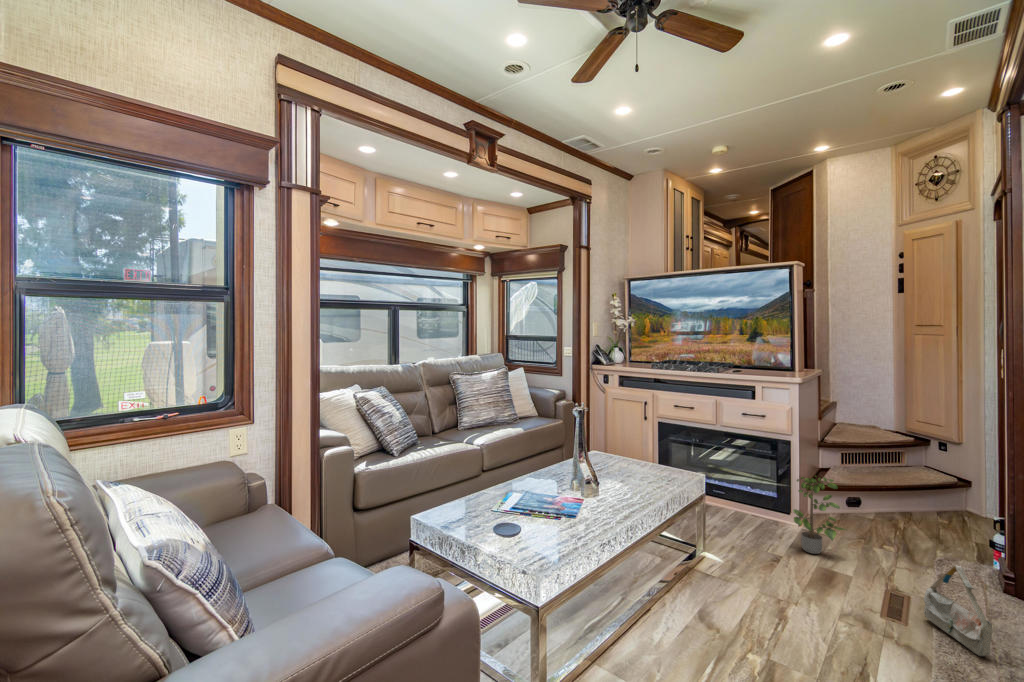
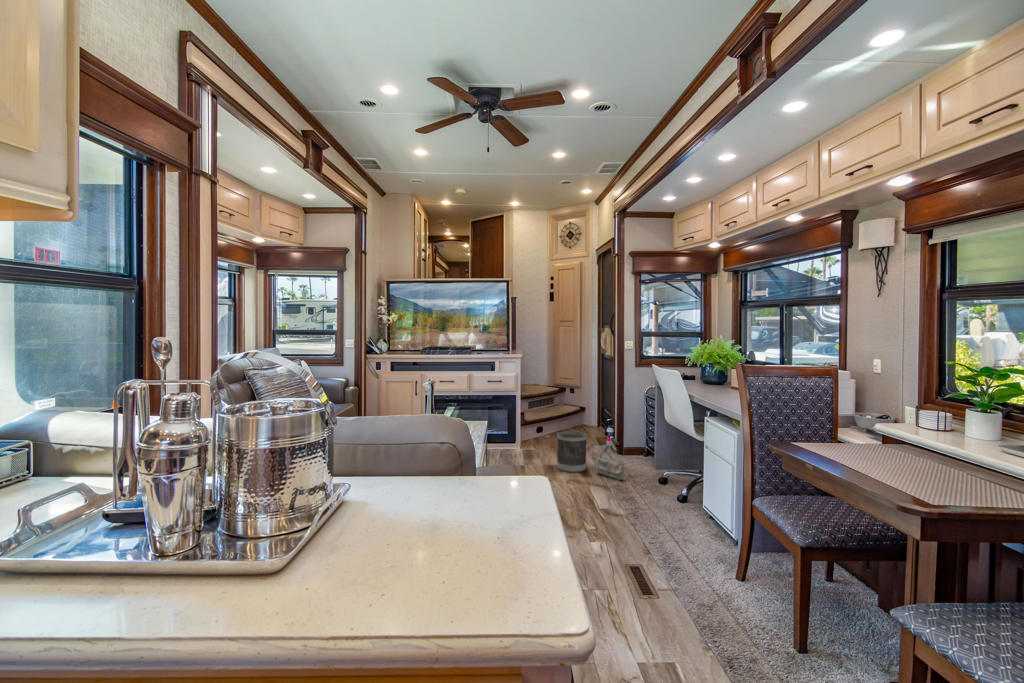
potted plant: present [793,476,845,554] -> none [526,412,554,460]
wastebasket: none [841,518,908,604] -> present [557,431,587,472]

